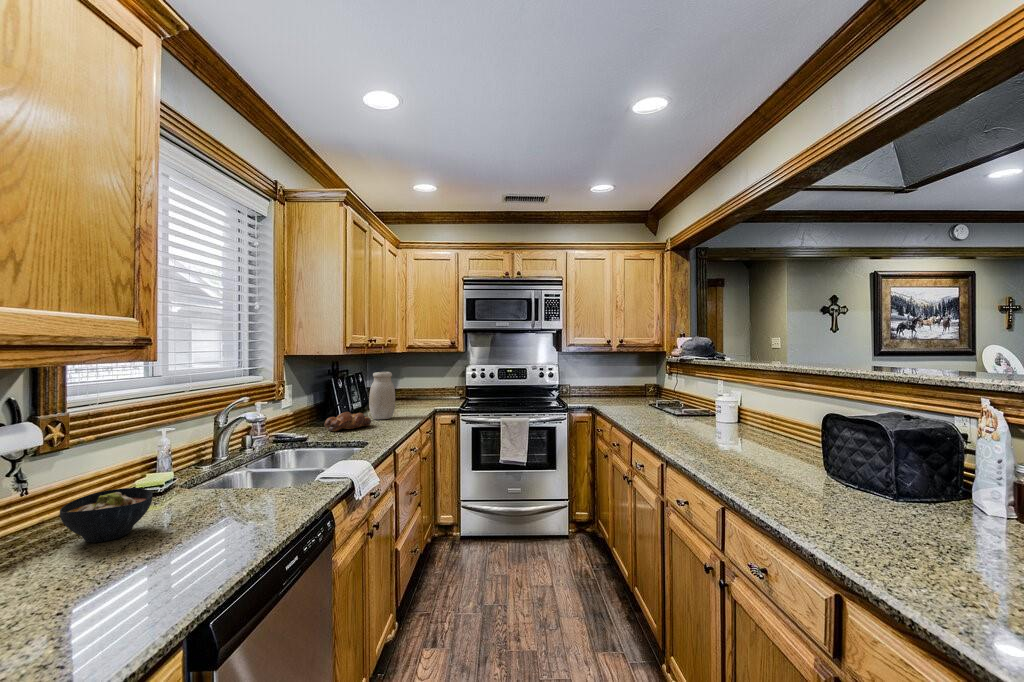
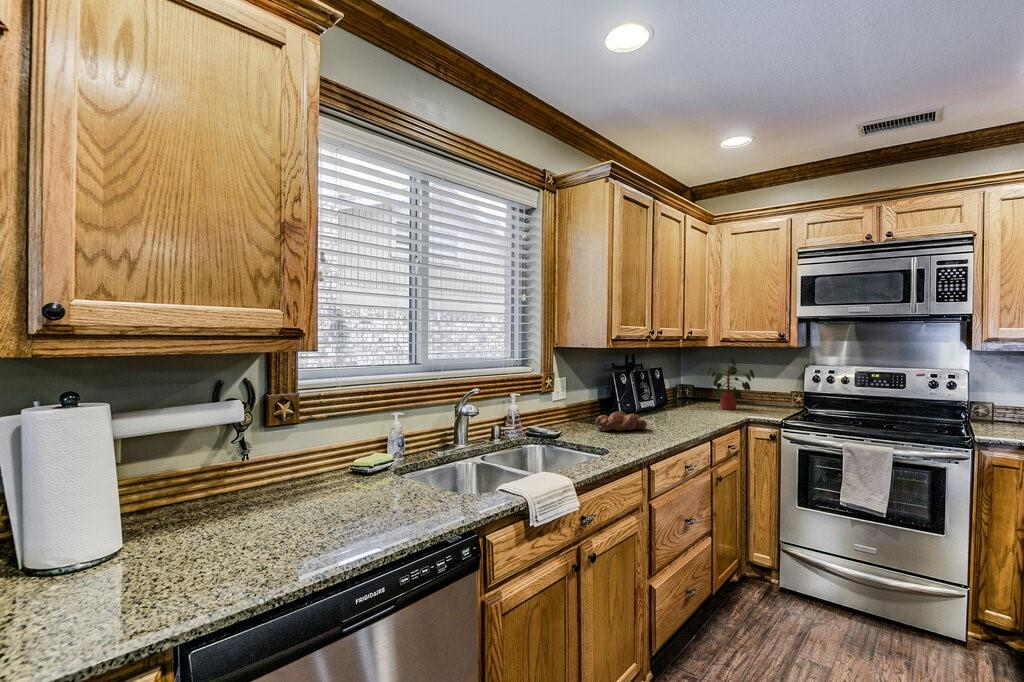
potted plant: none [398,361,434,404] -> present [708,357,754,410]
jar: present [369,372,395,419] -> none [654,369,685,424]
bowl: present [60,488,152,542] -> none [313,456,373,497]

